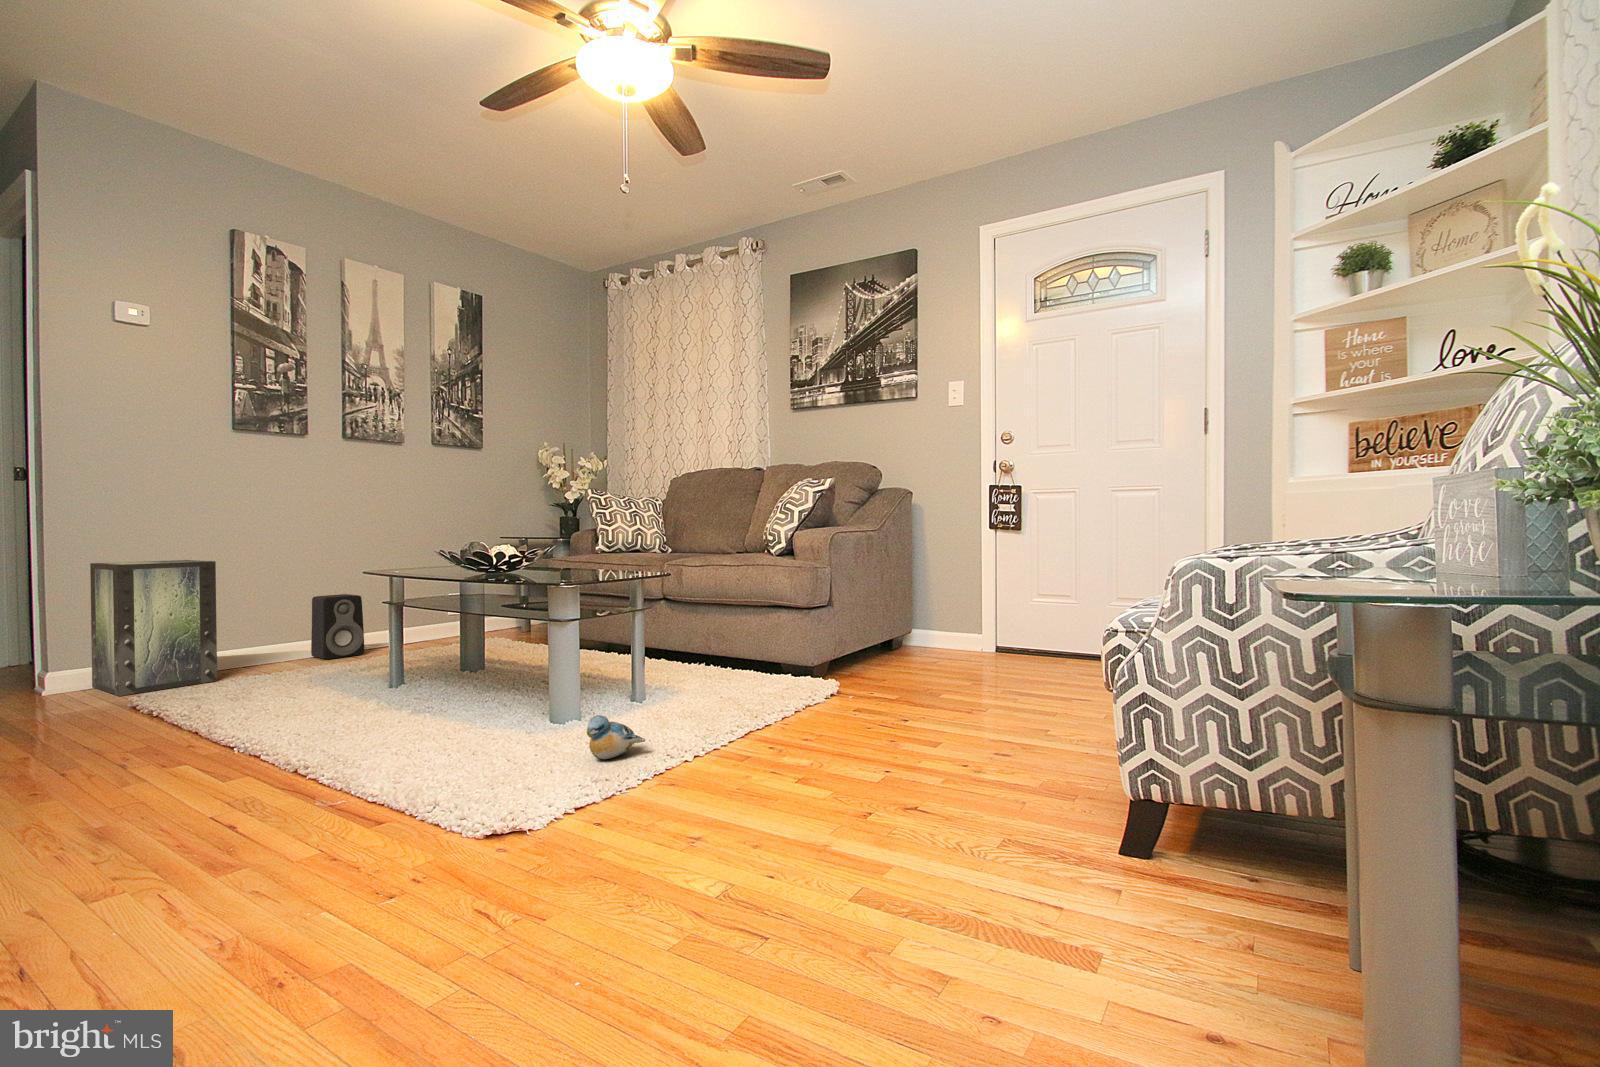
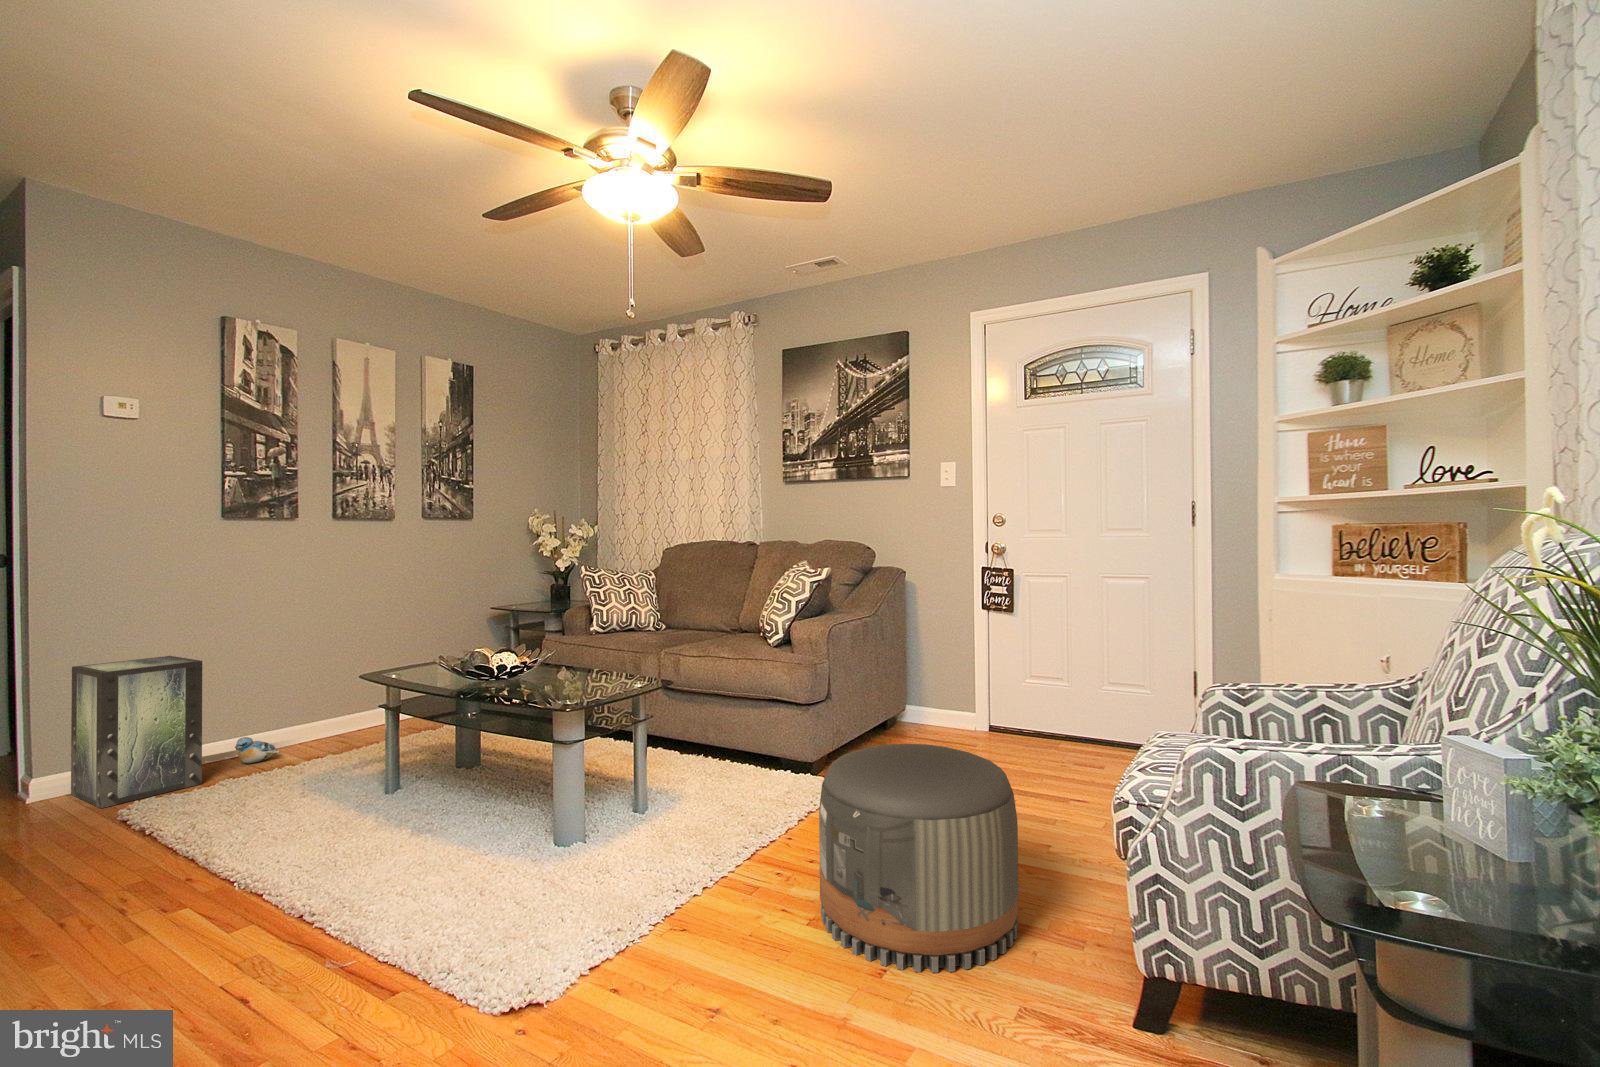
speaker: present [311,594,364,659] -> none [297,679,352,750]
pouf: none [809,613,1008,812] -> present [819,744,1019,972]
plush toy: present [587,715,645,759] -> present [235,737,280,763]

